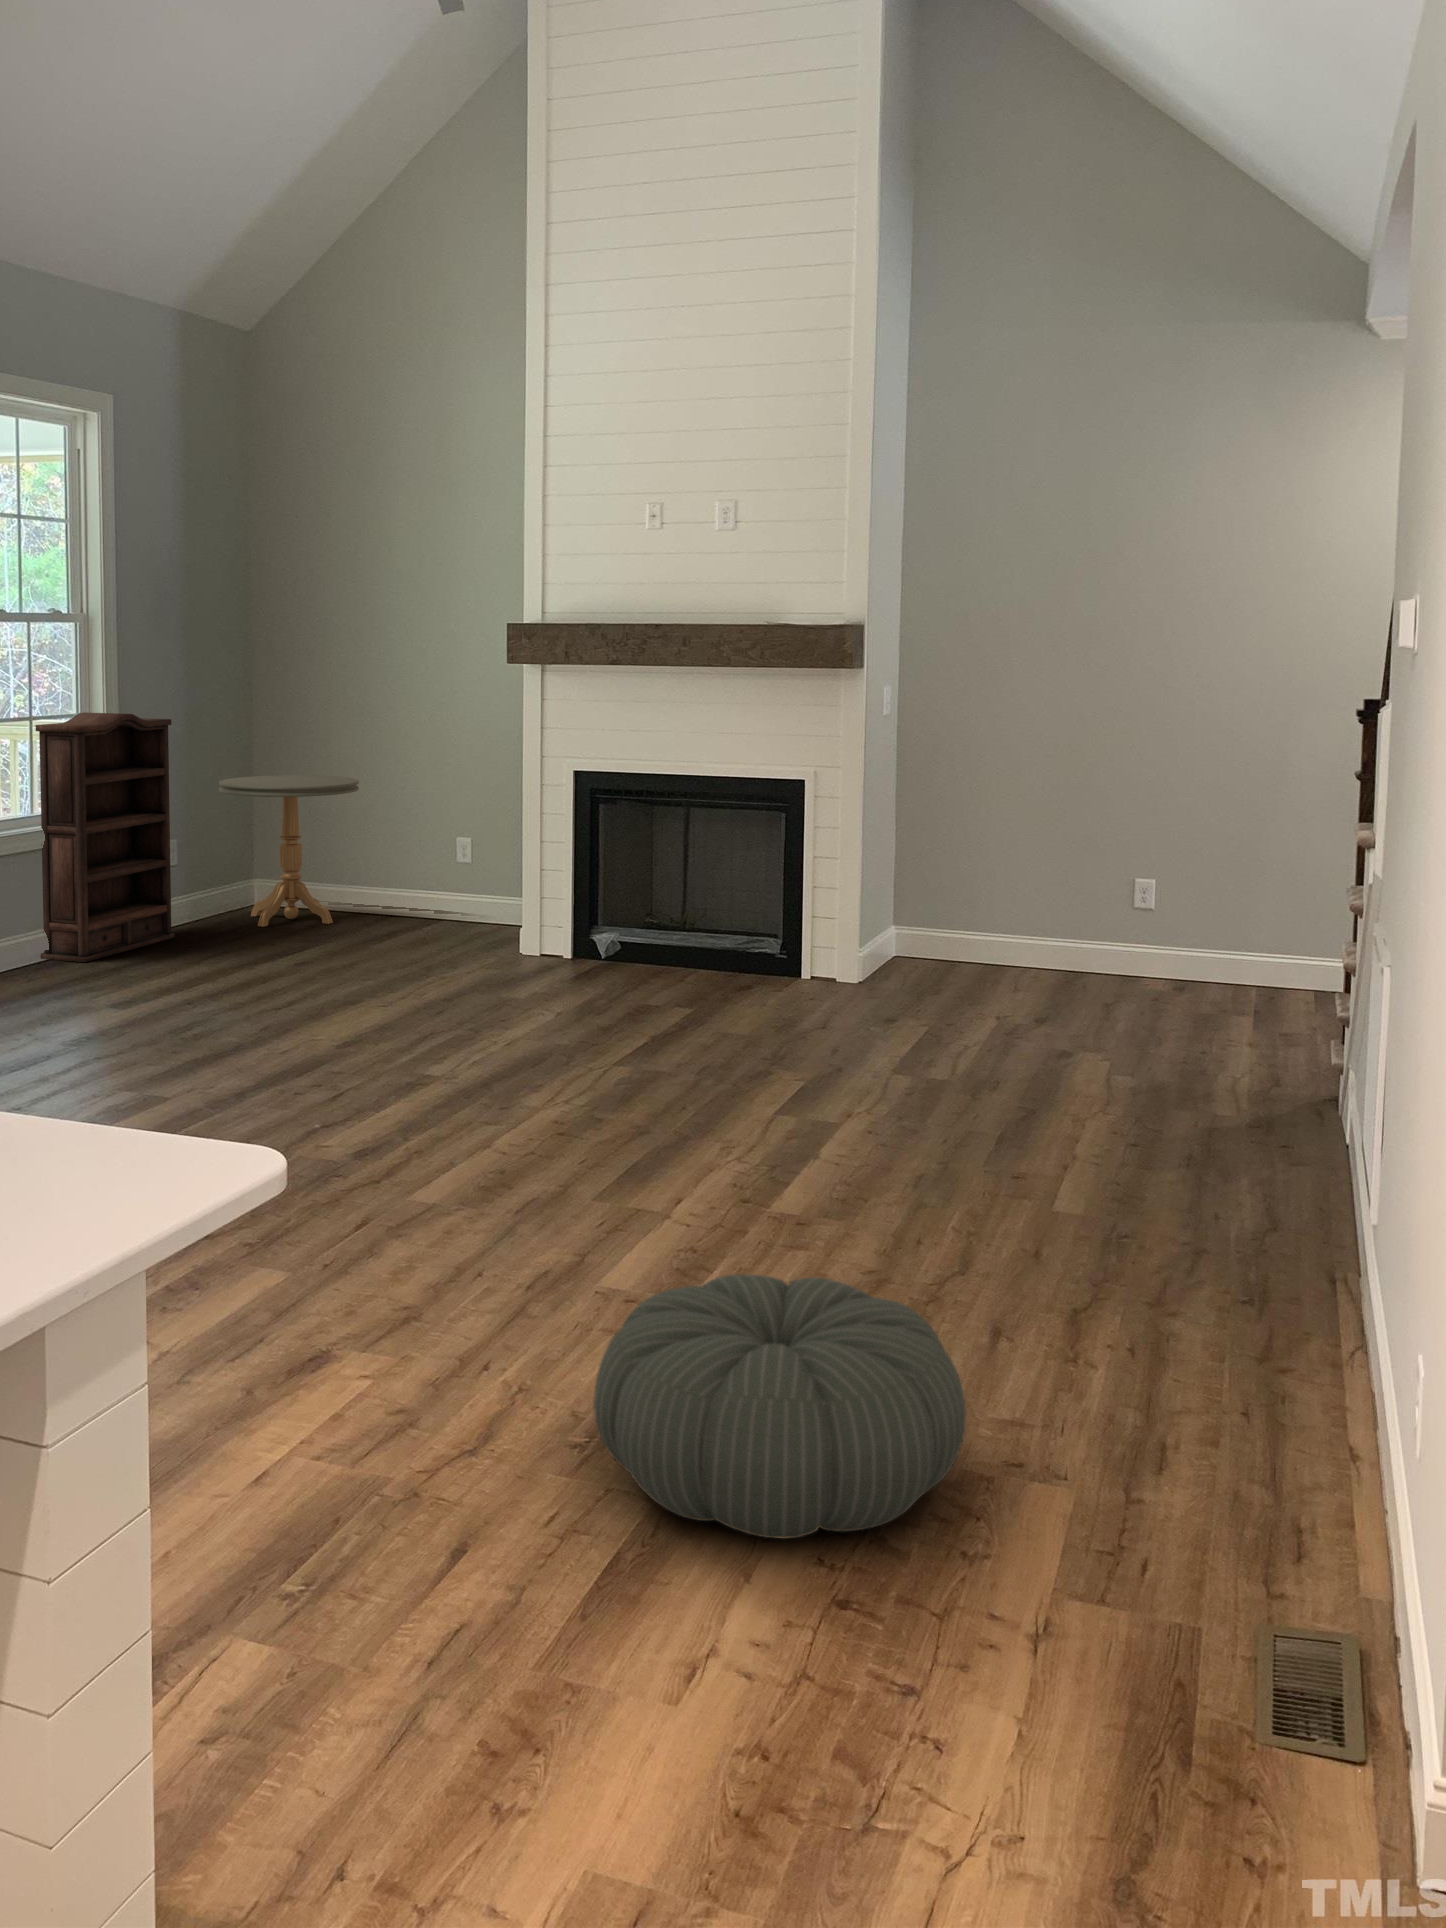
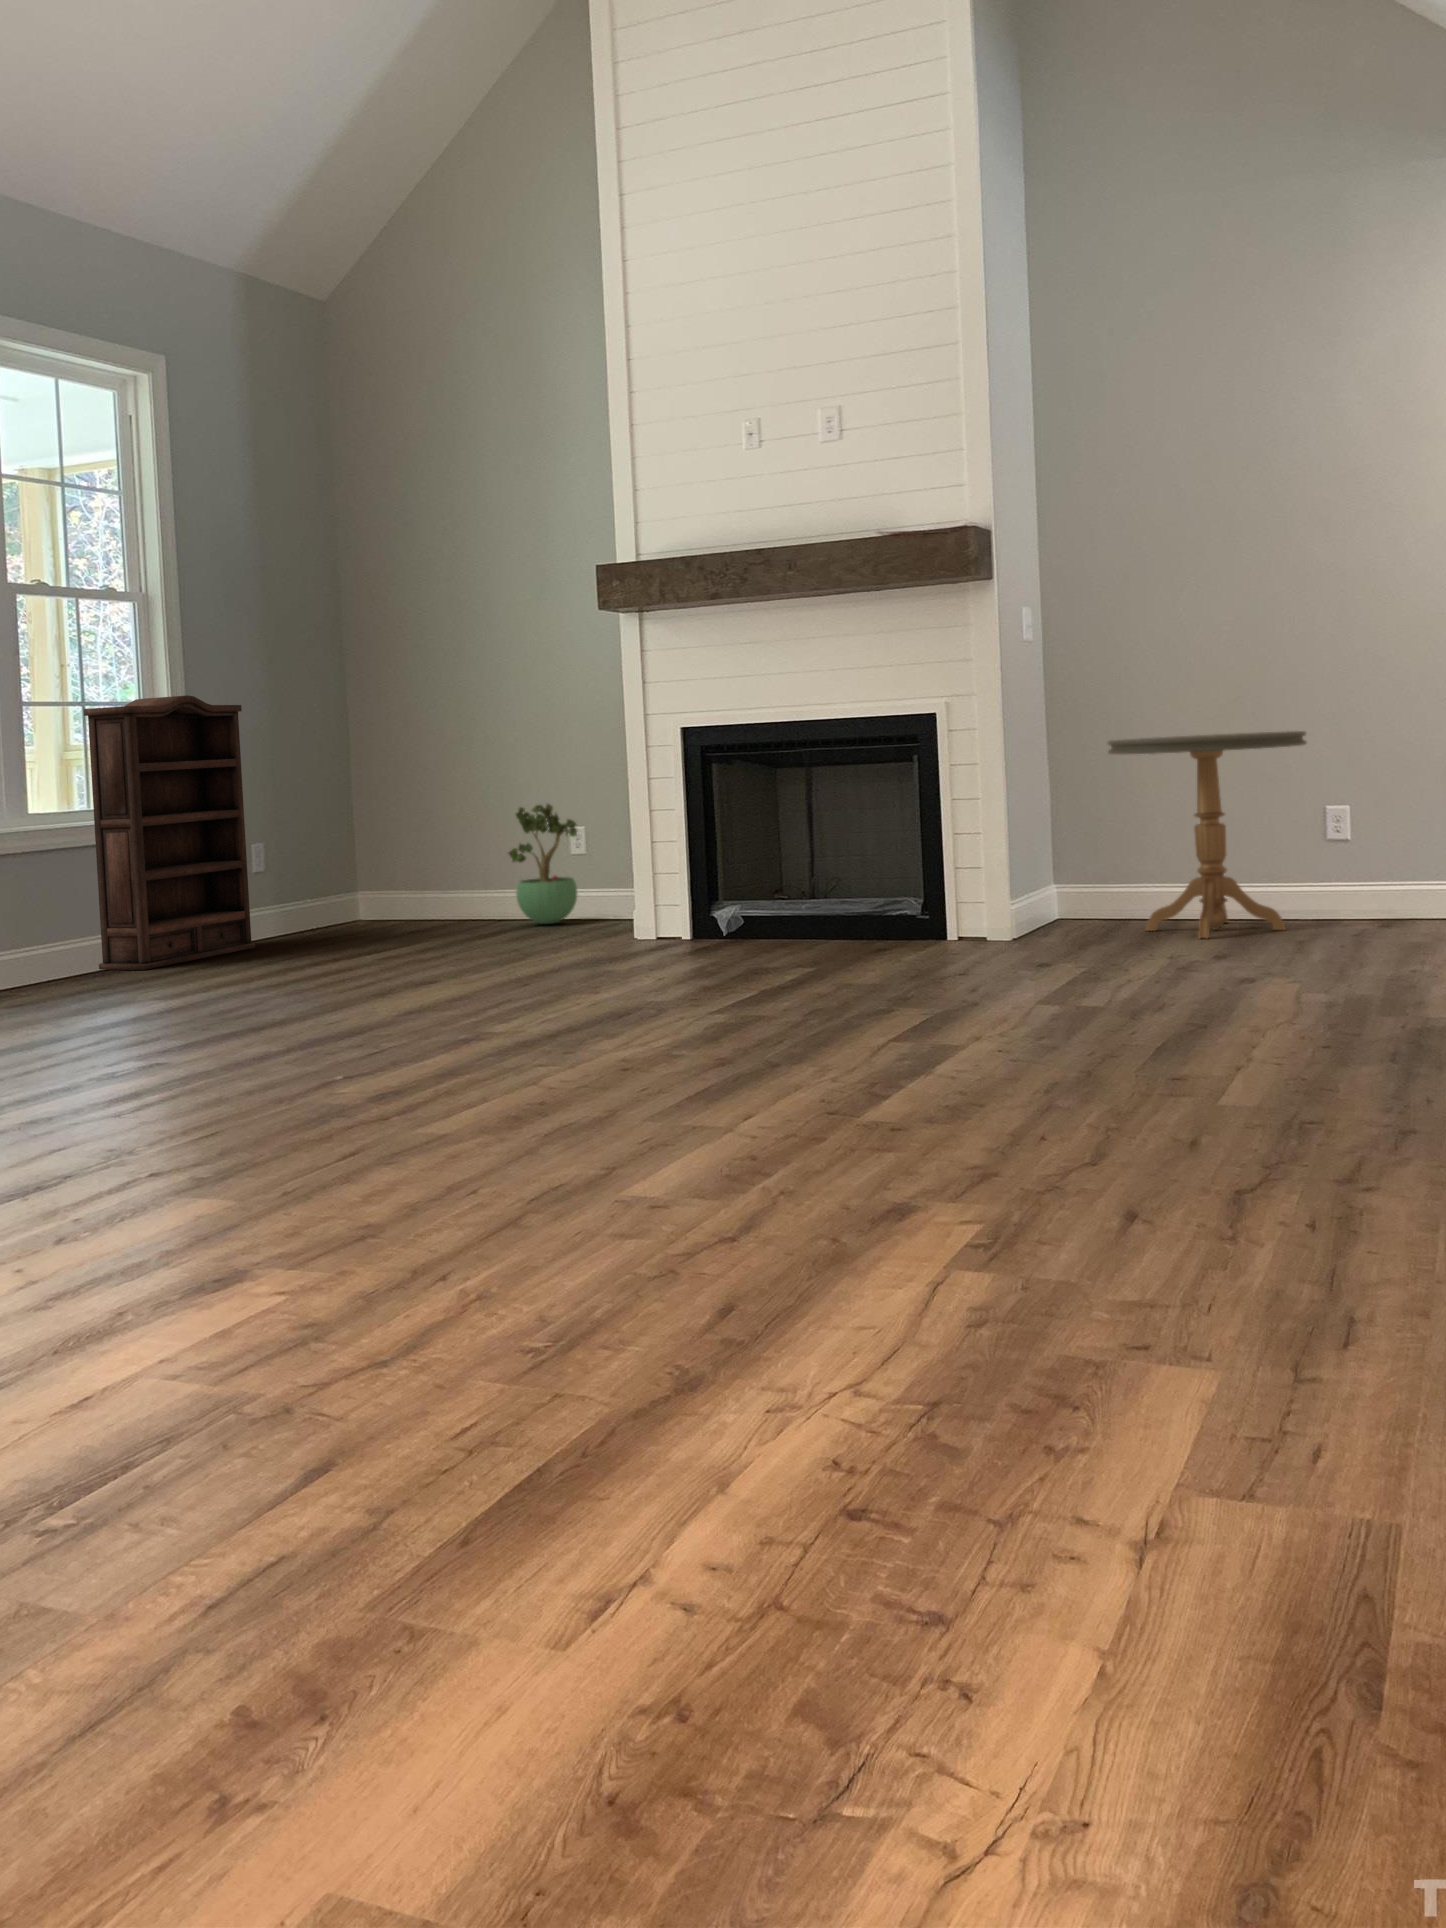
side table: present [219,775,359,927] -> present [1108,731,1307,938]
potted plant: none [403,818,469,925] -> present [509,804,577,924]
pouf: present [594,1274,966,1539] -> none [537,1117,1054,1438]

